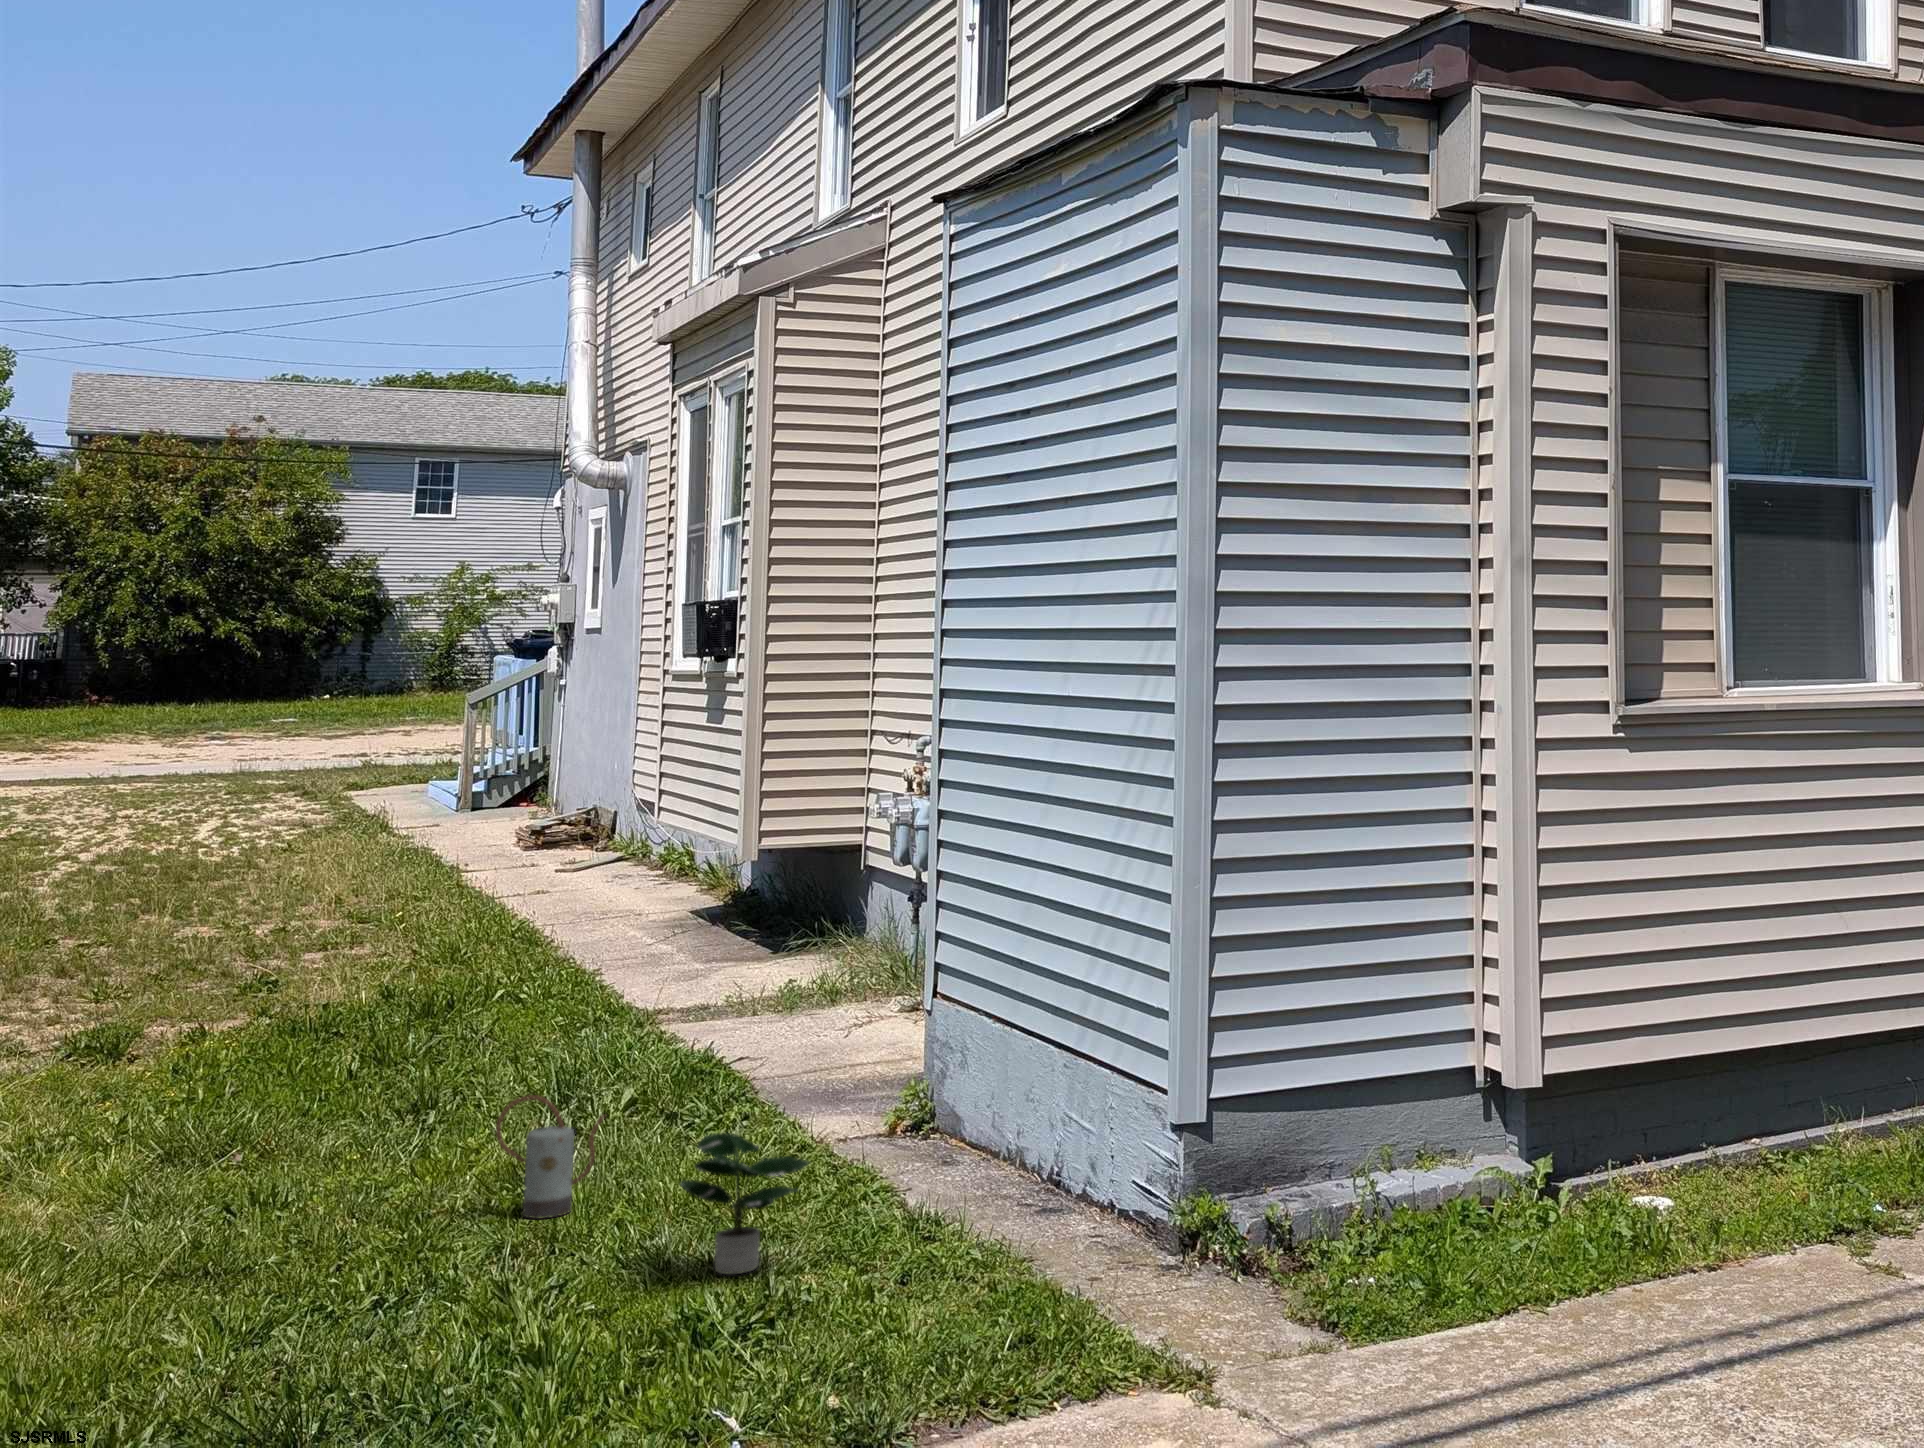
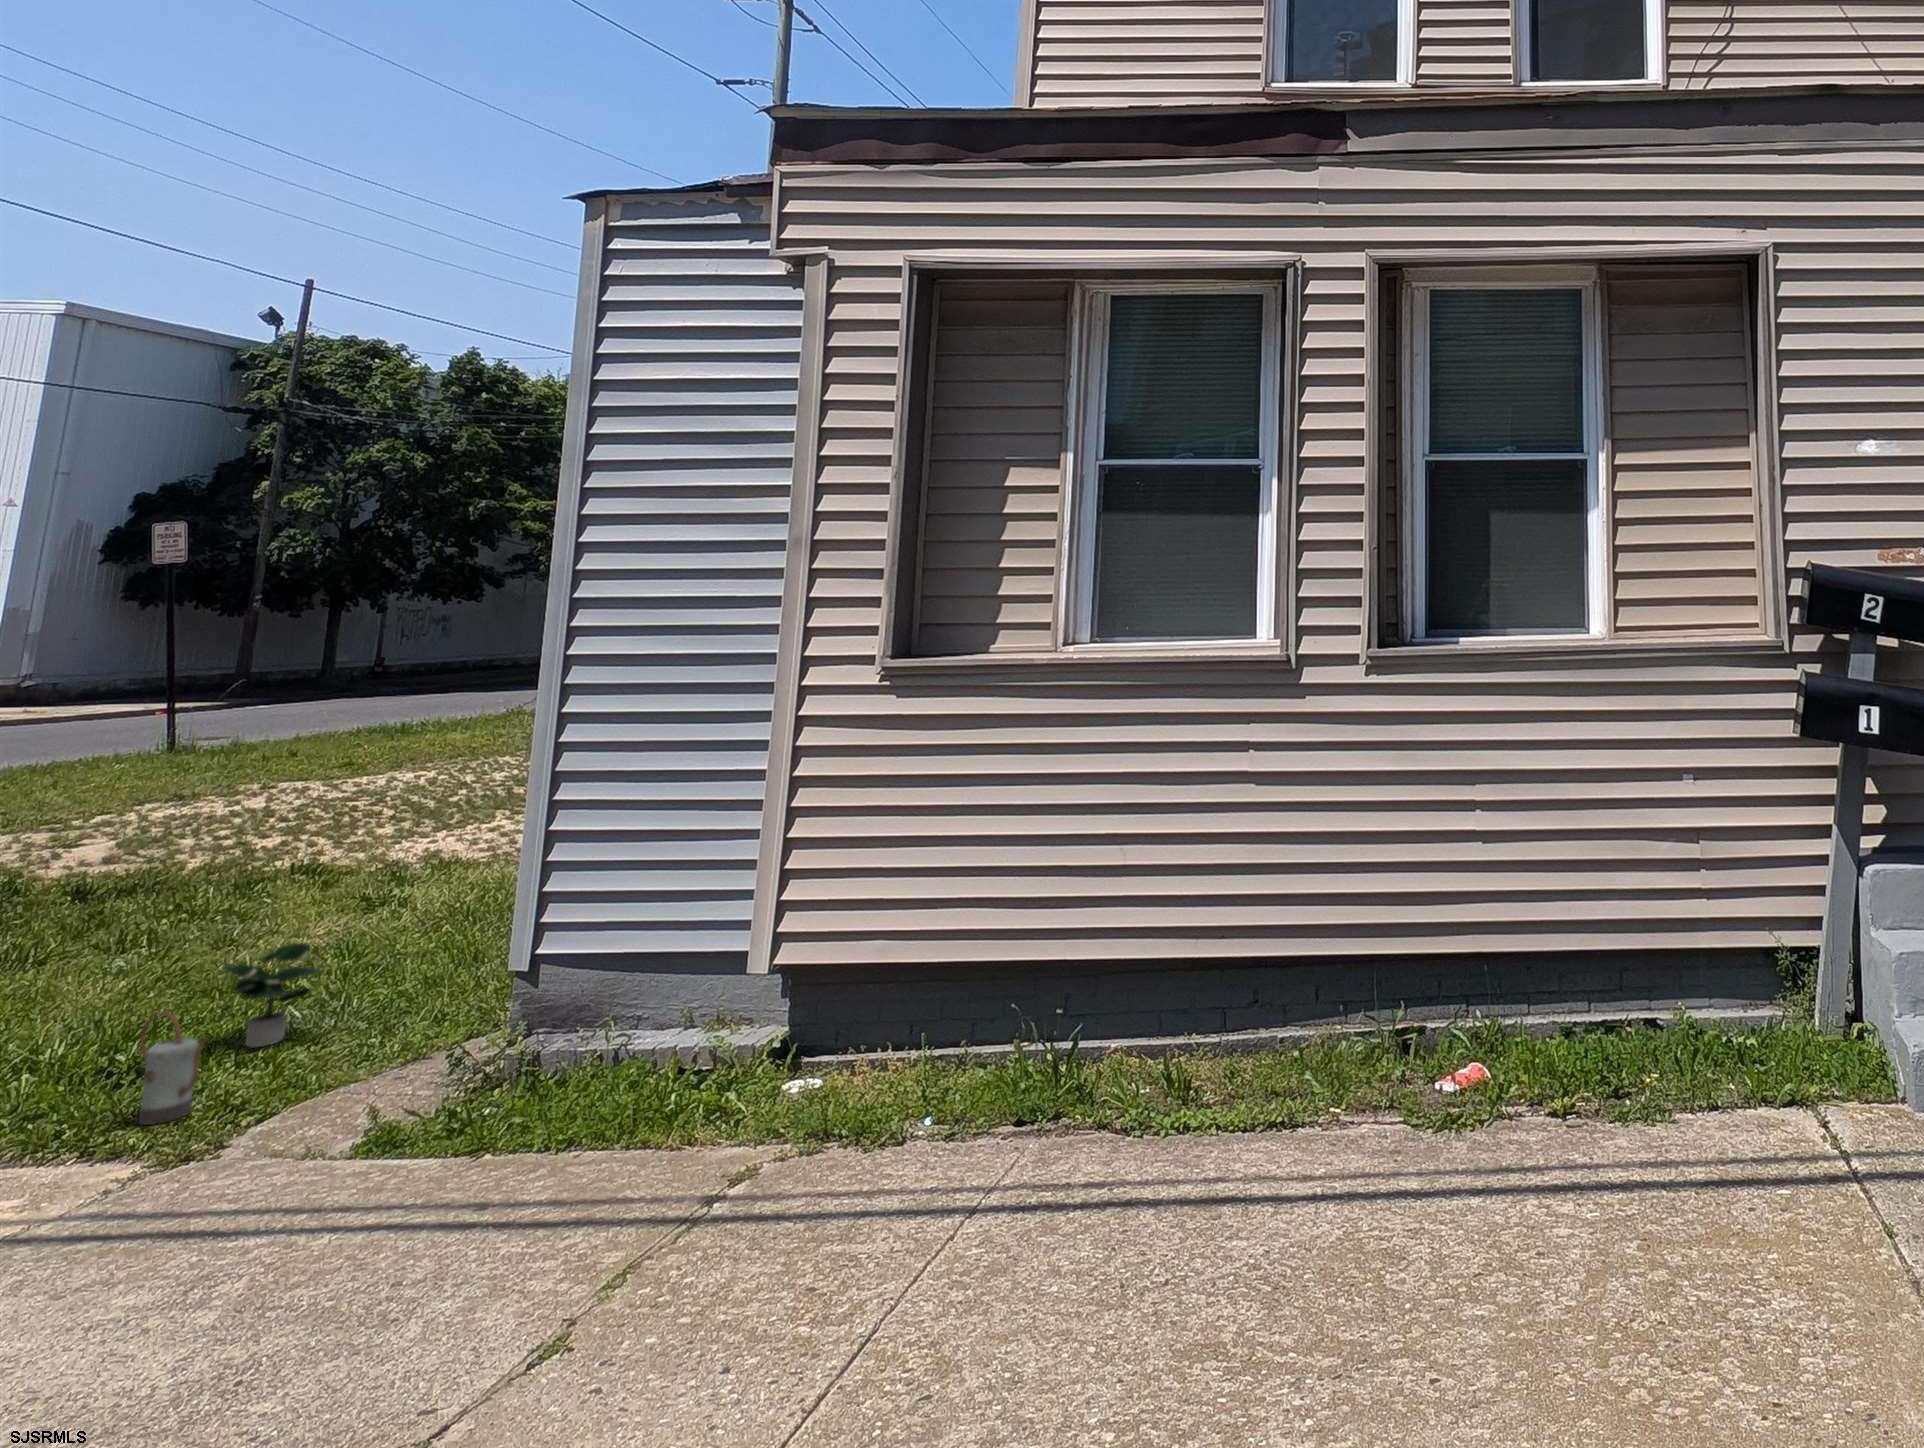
watering can: present [496,1095,606,1219] -> present [139,1011,208,1125]

